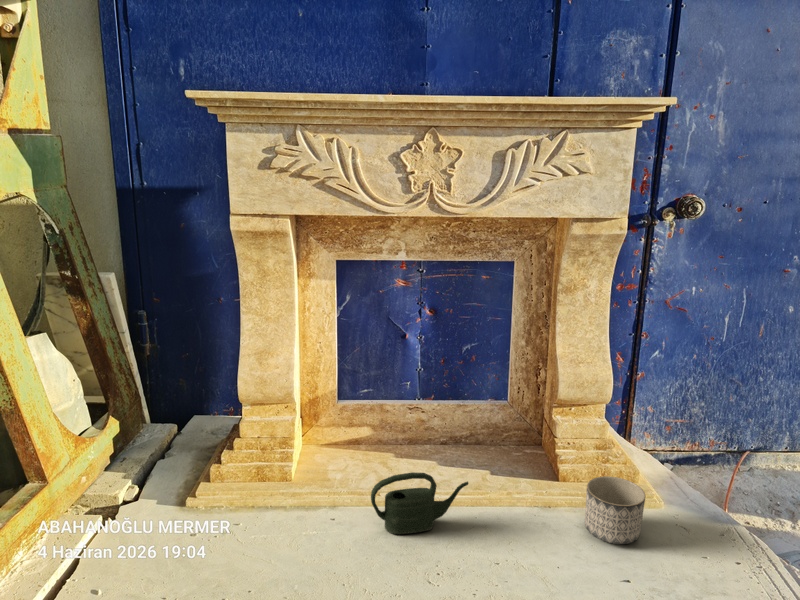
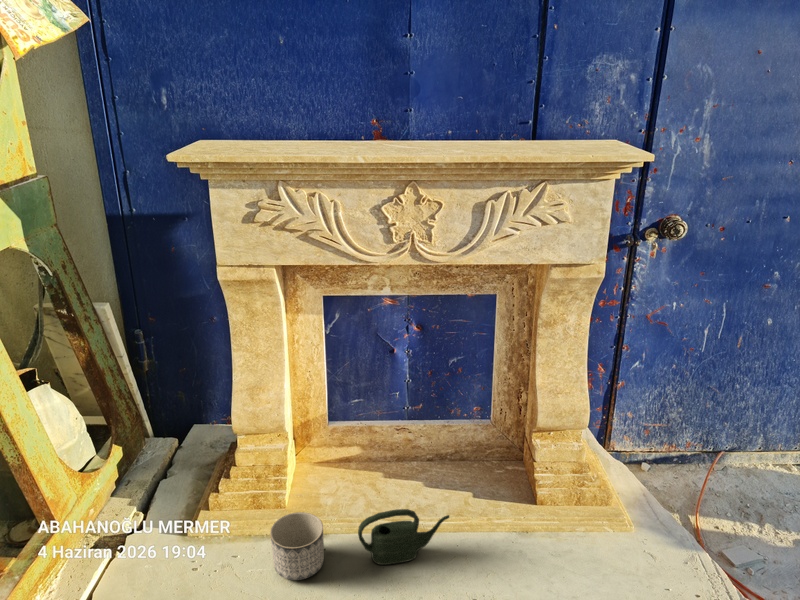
planter: present [585,476,646,544] -> present [270,512,324,580]

